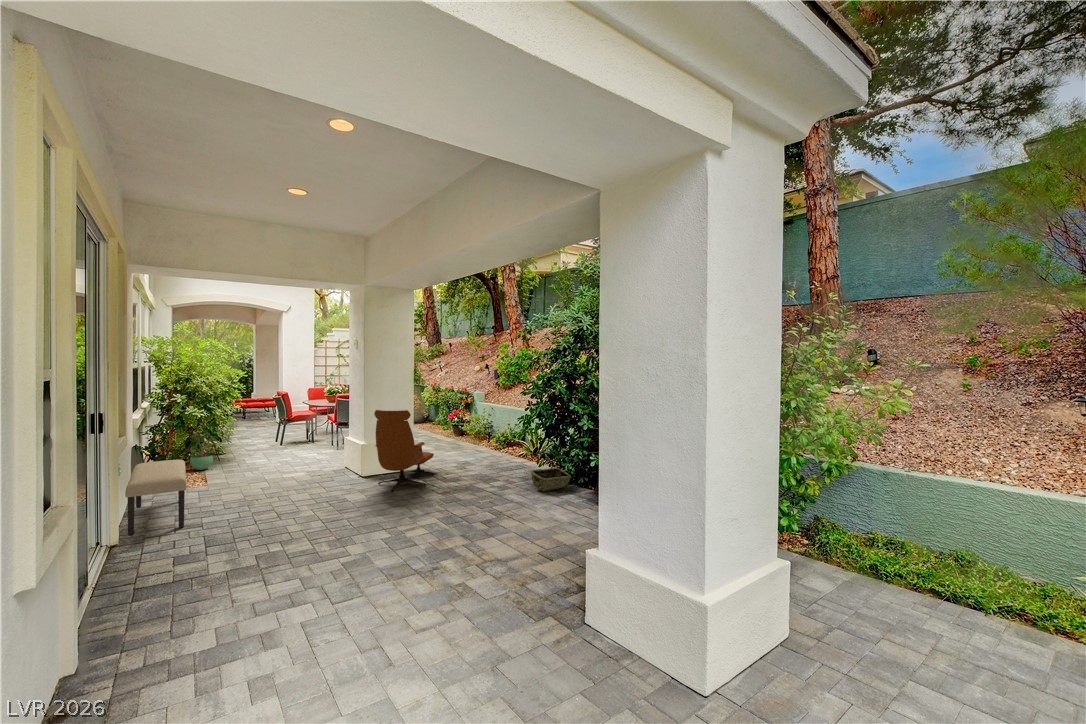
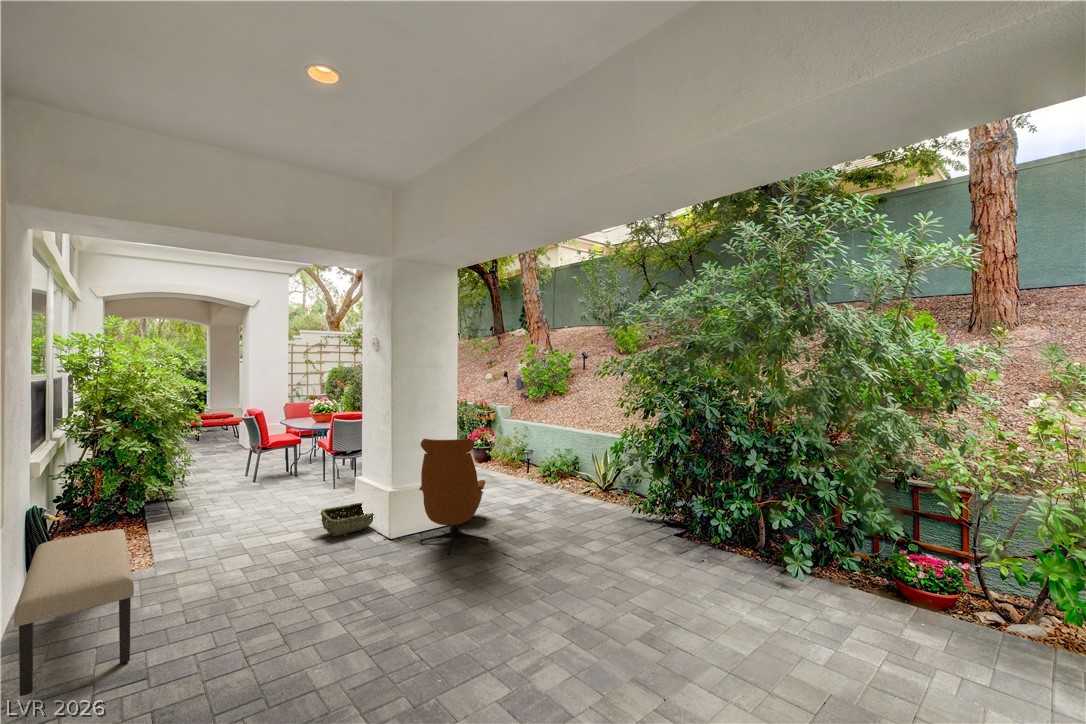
potted plant: present [190,432,218,470] -> none [128,472,170,527]
woven basket: present [531,468,571,491] -> present [321,503,375,536]

